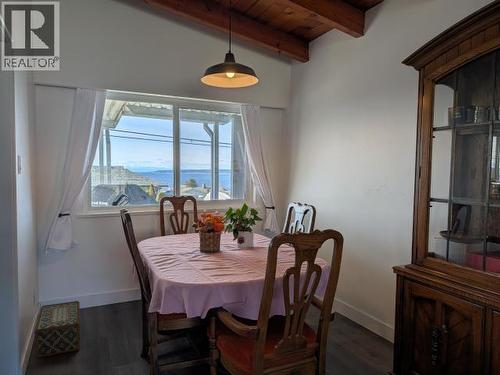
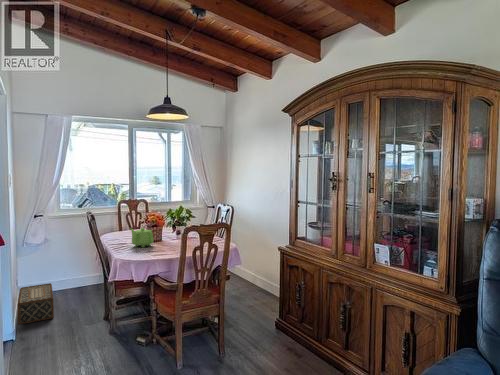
teapot: none [179,234,211,261] -> present [131,228,154,247]

